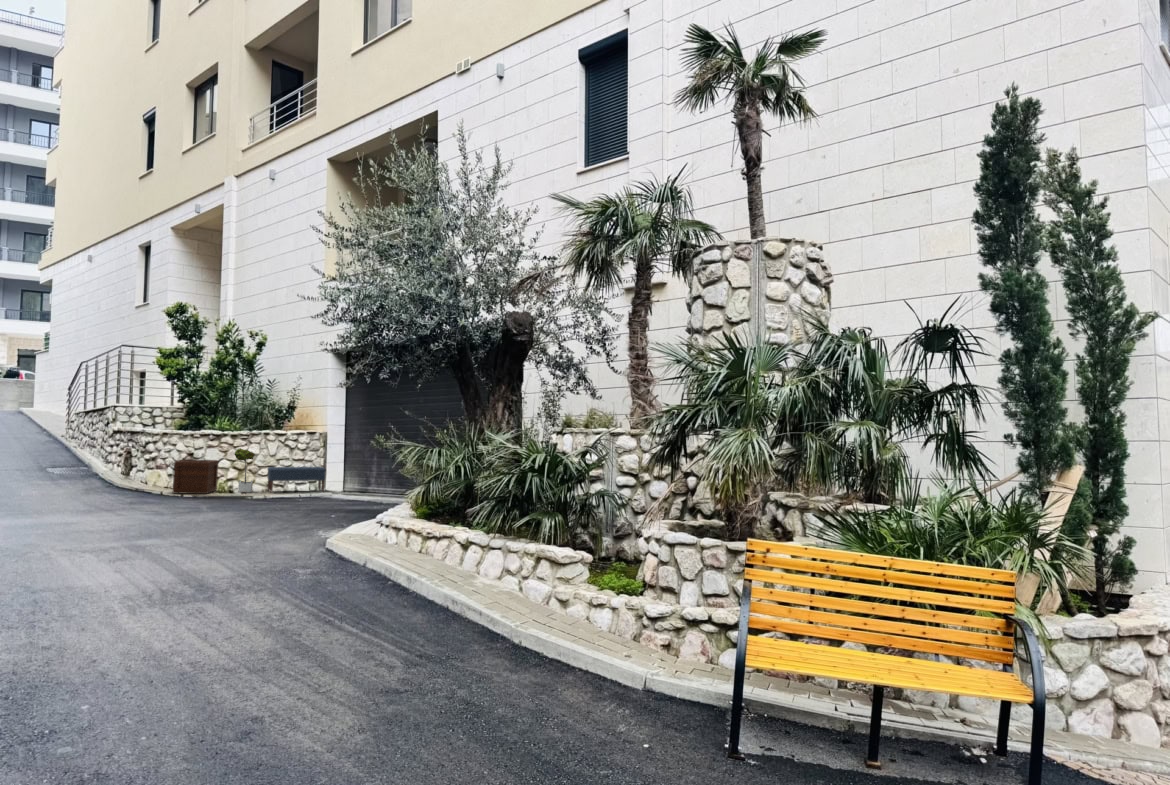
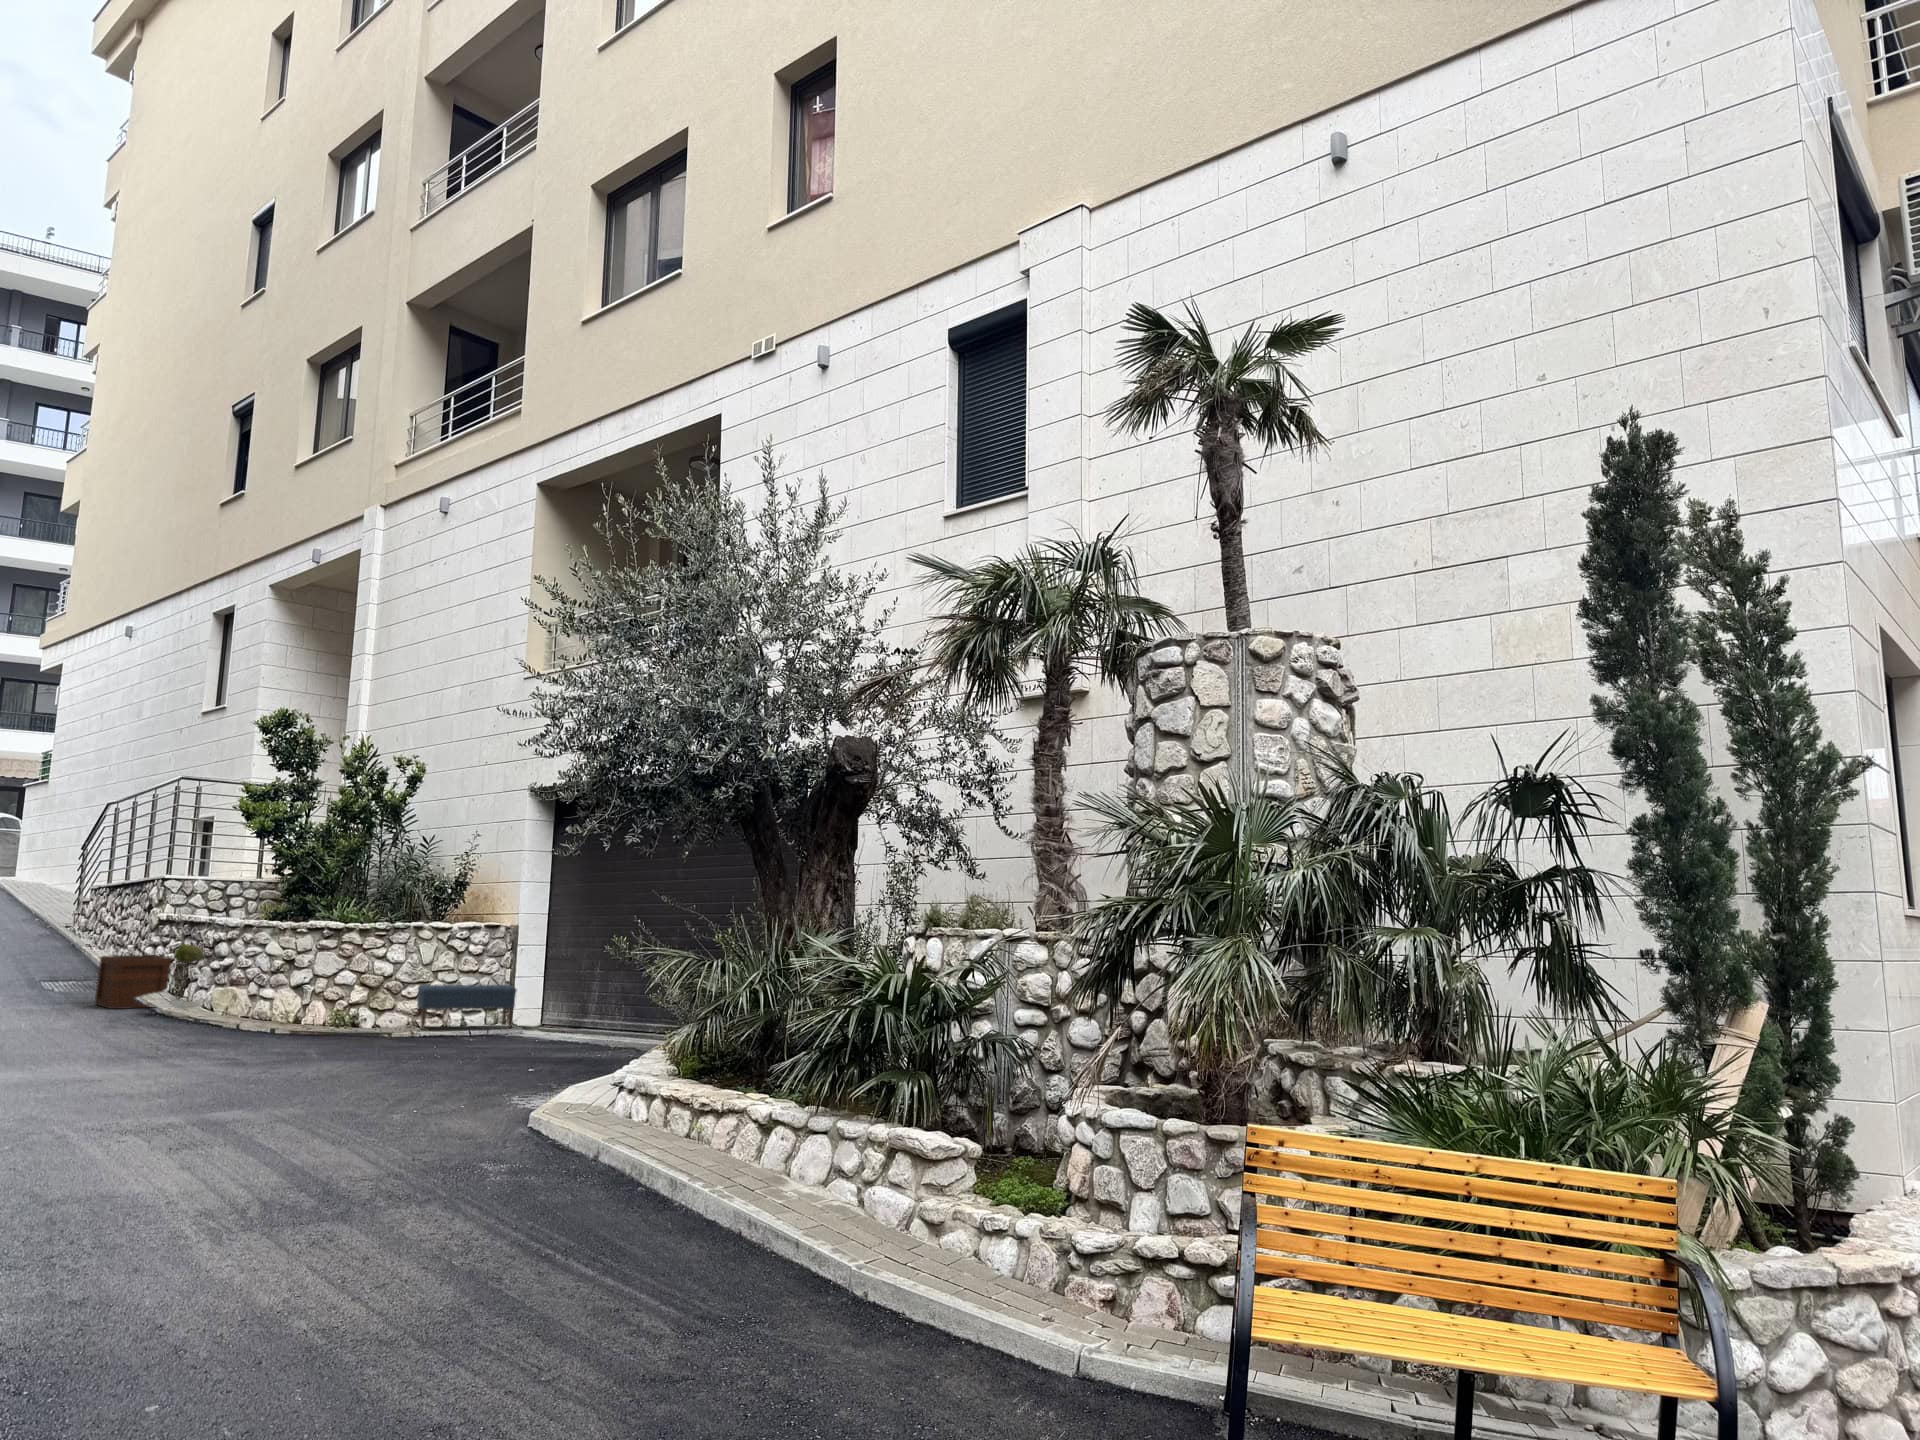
potted tree: present [235,448,255,492] -> present [172,943,205,1017]
wooden crate: present [173,459,218,494] -> present [95,955,171,1009]

